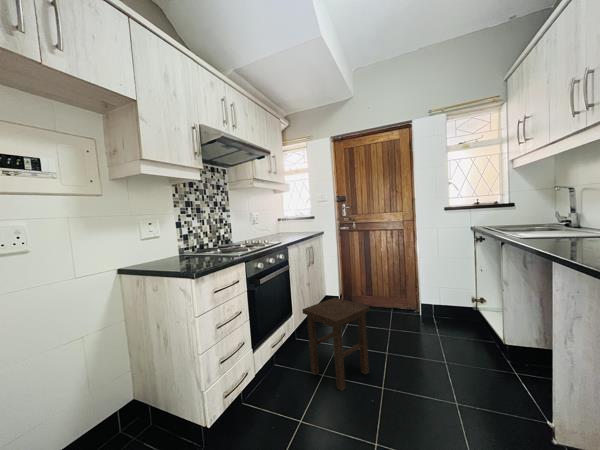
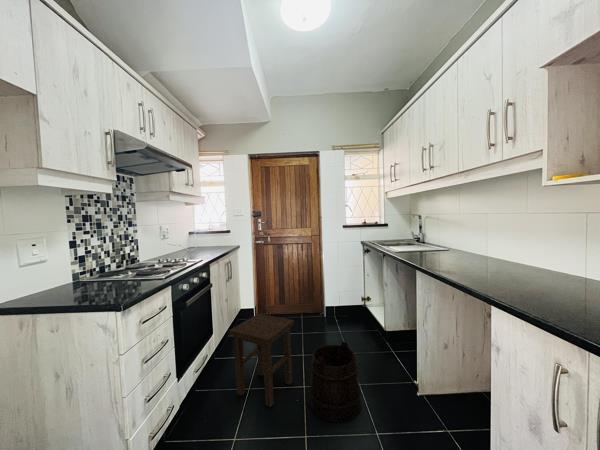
bucket: none [384,335,447,424] -> present [310,341,361,422]

